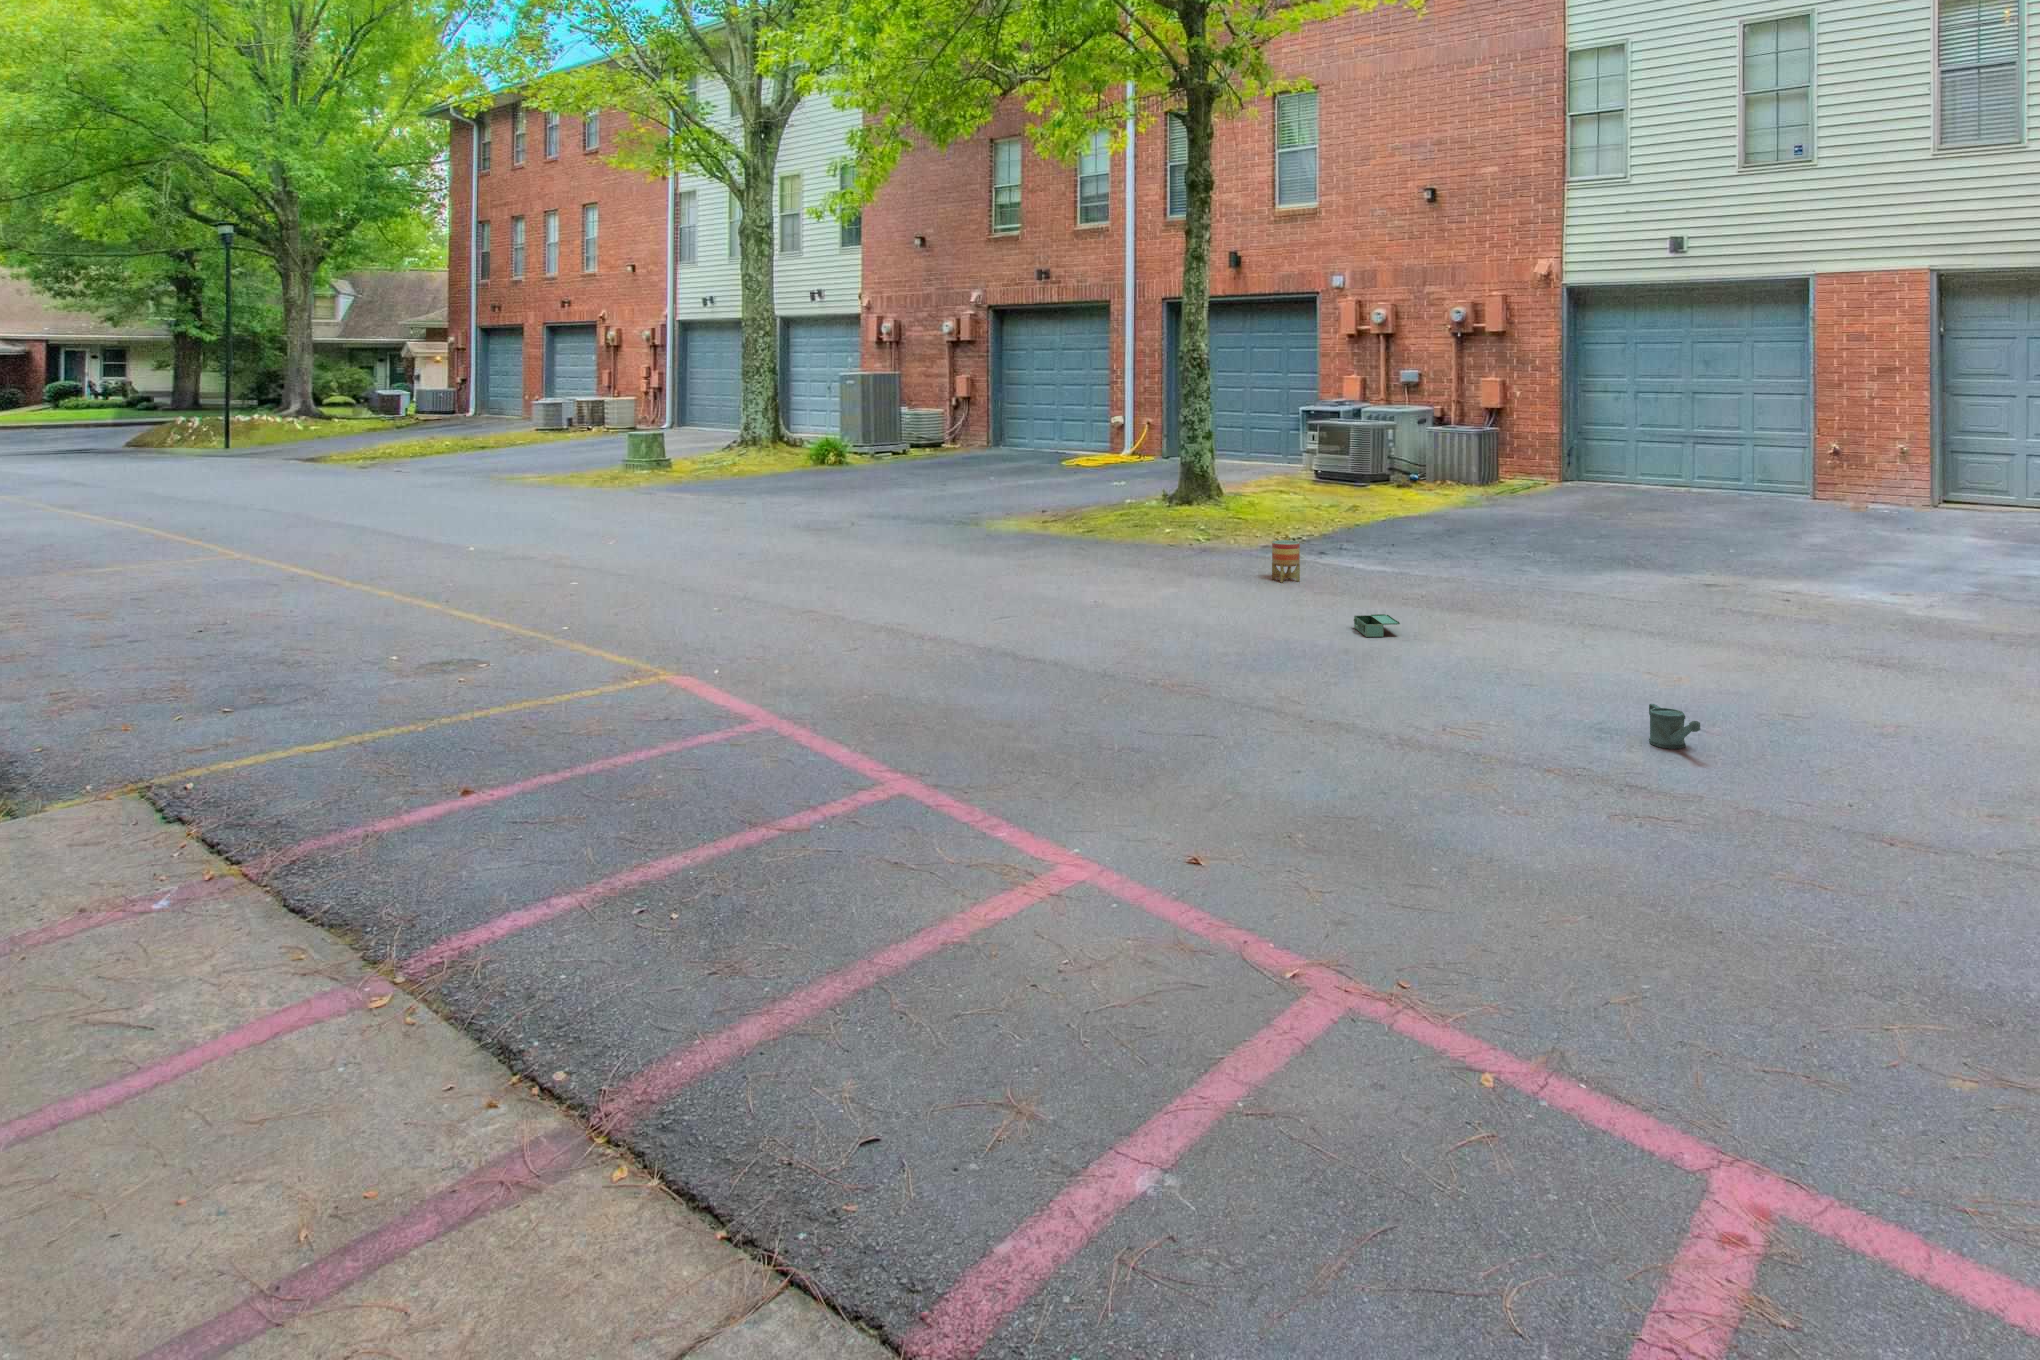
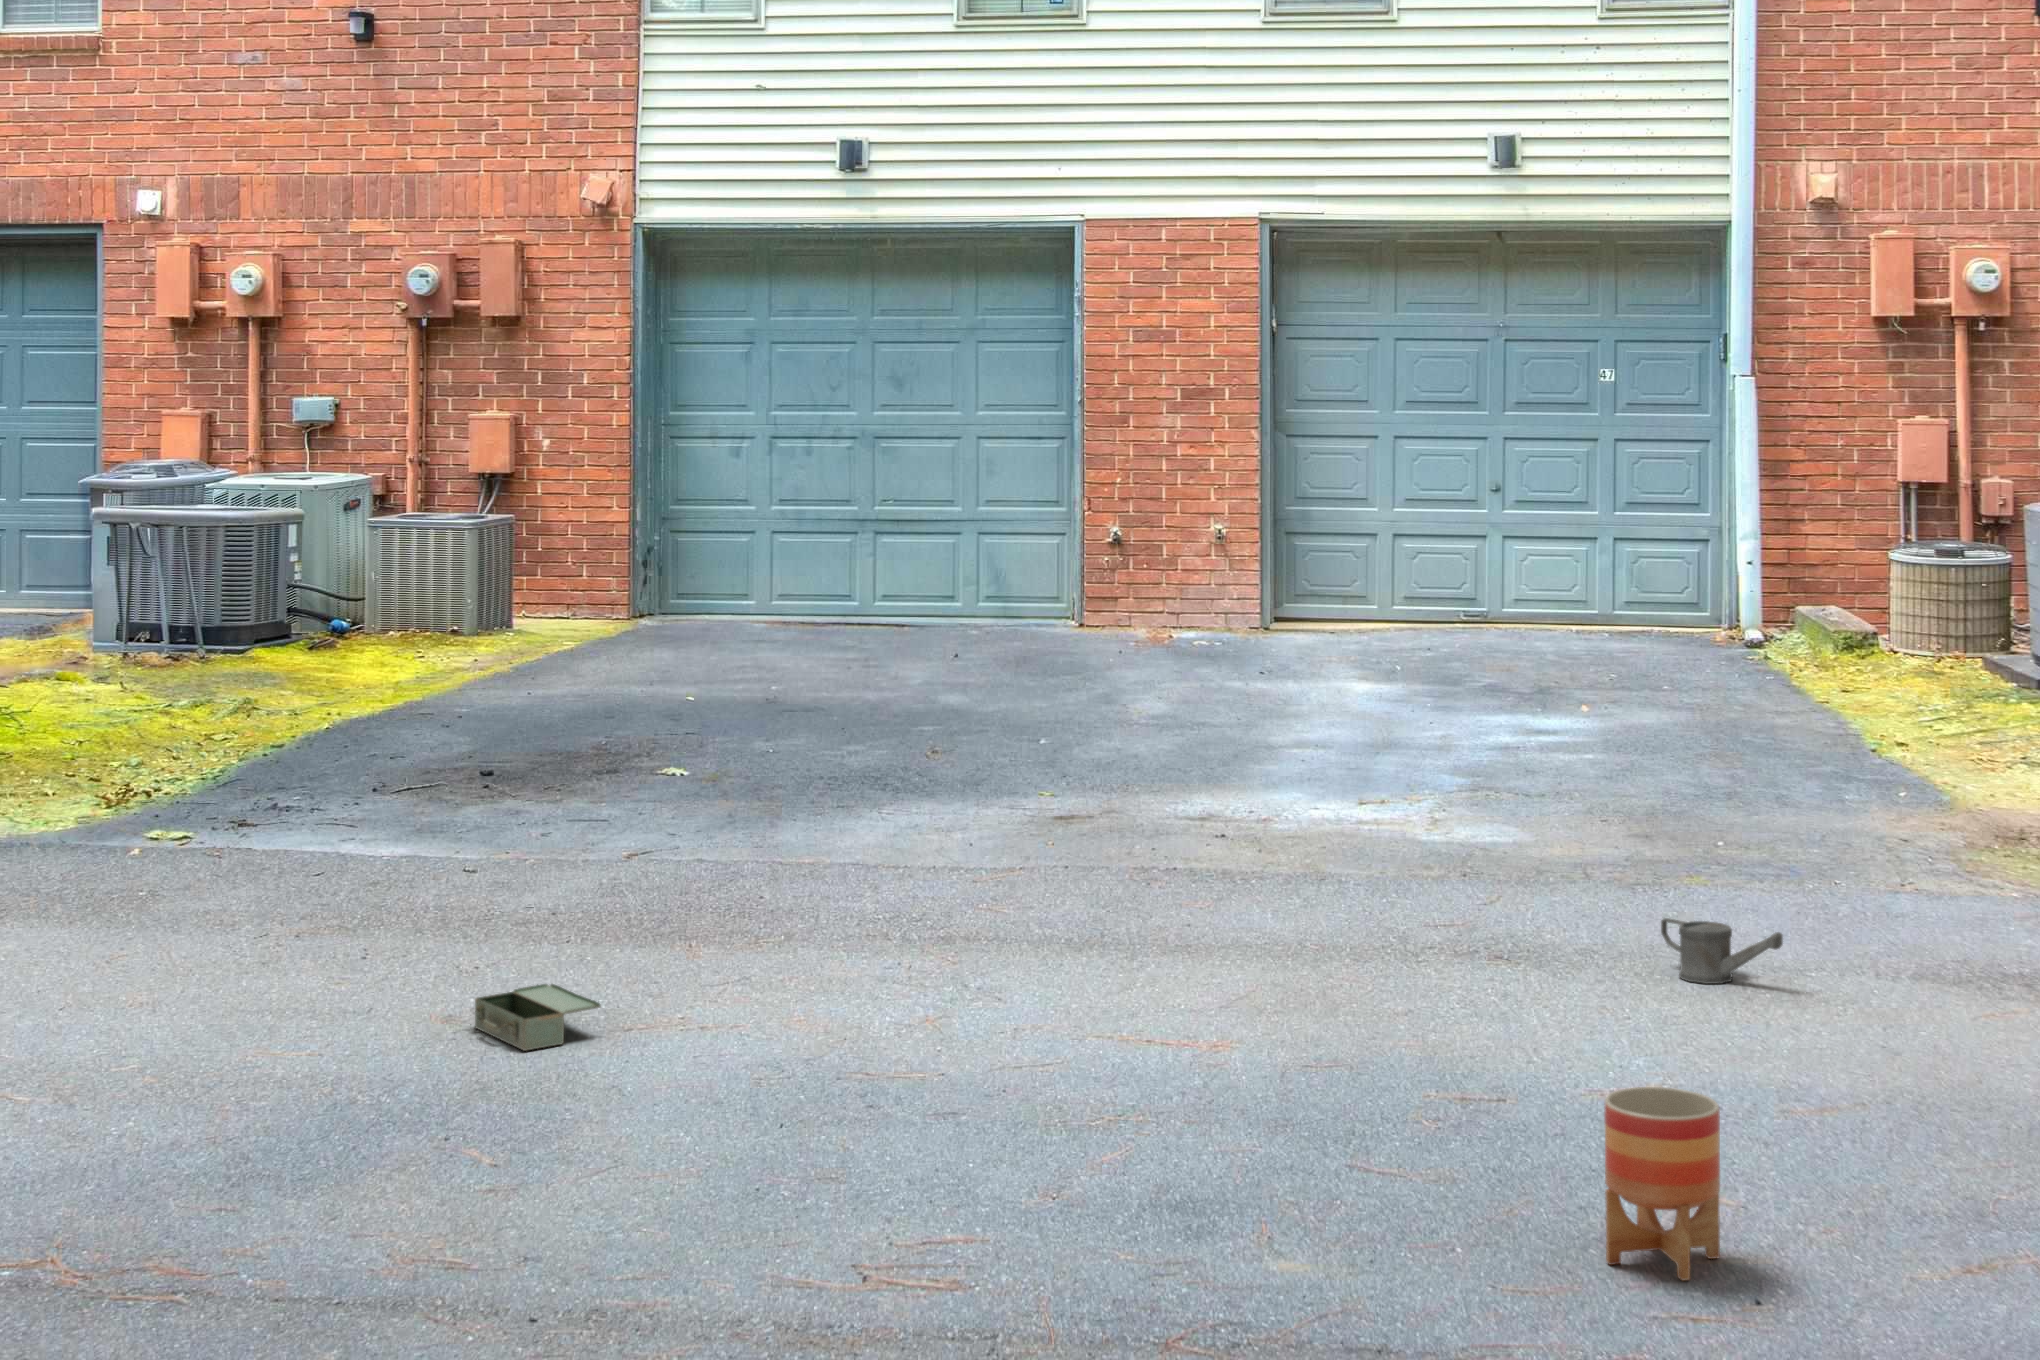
planter: present [1272,540,1300,583] -> present [1604,1087,1720,1281]
watering can: present [1649,704,1700,749] -> present [1661,918,1783,984]

